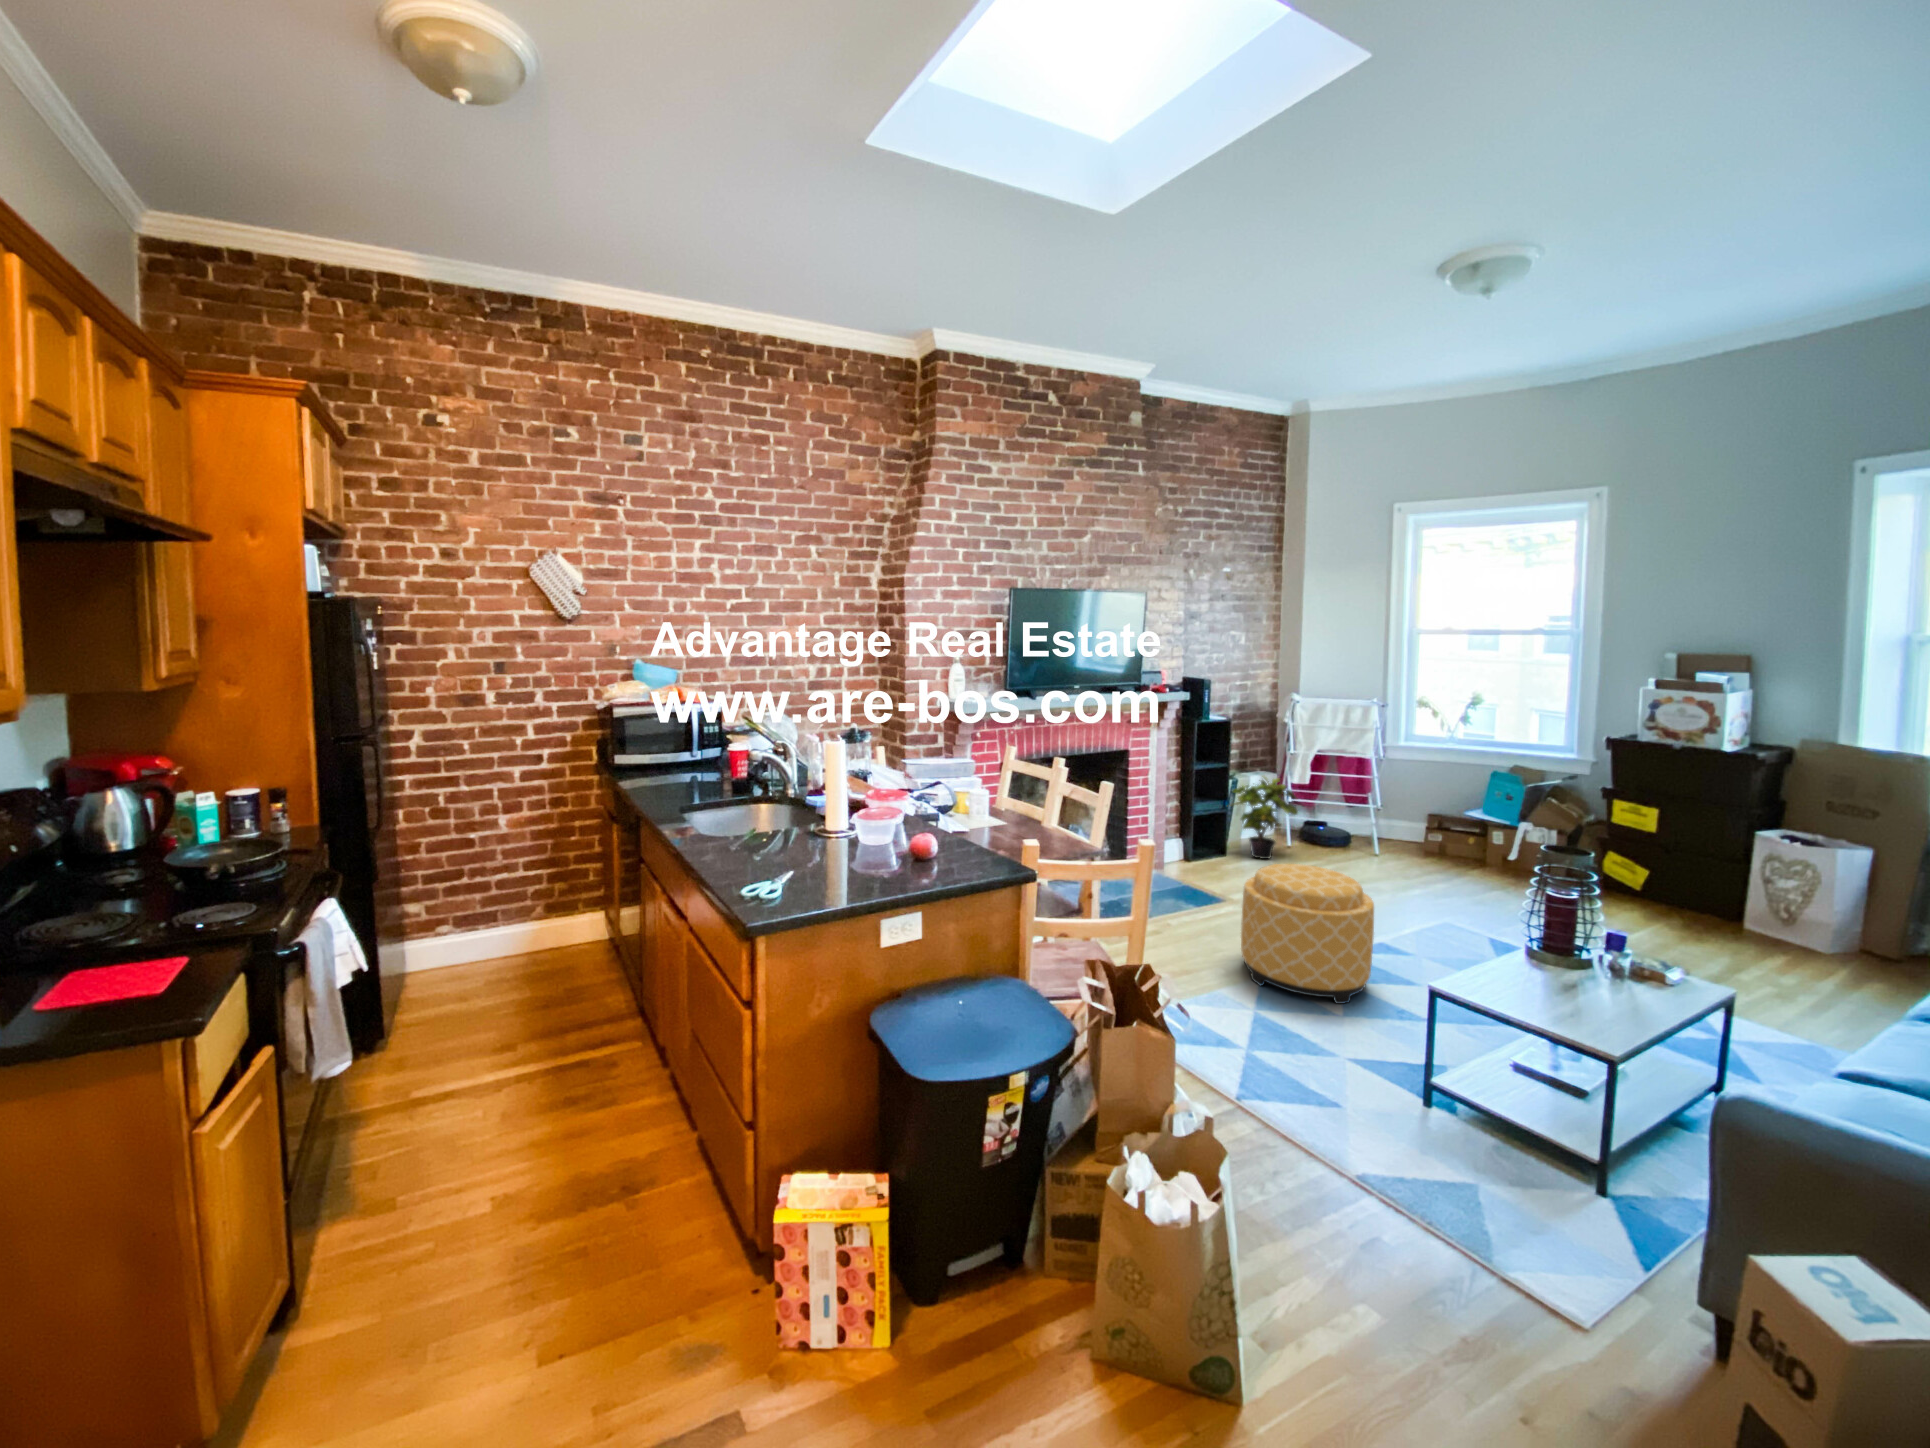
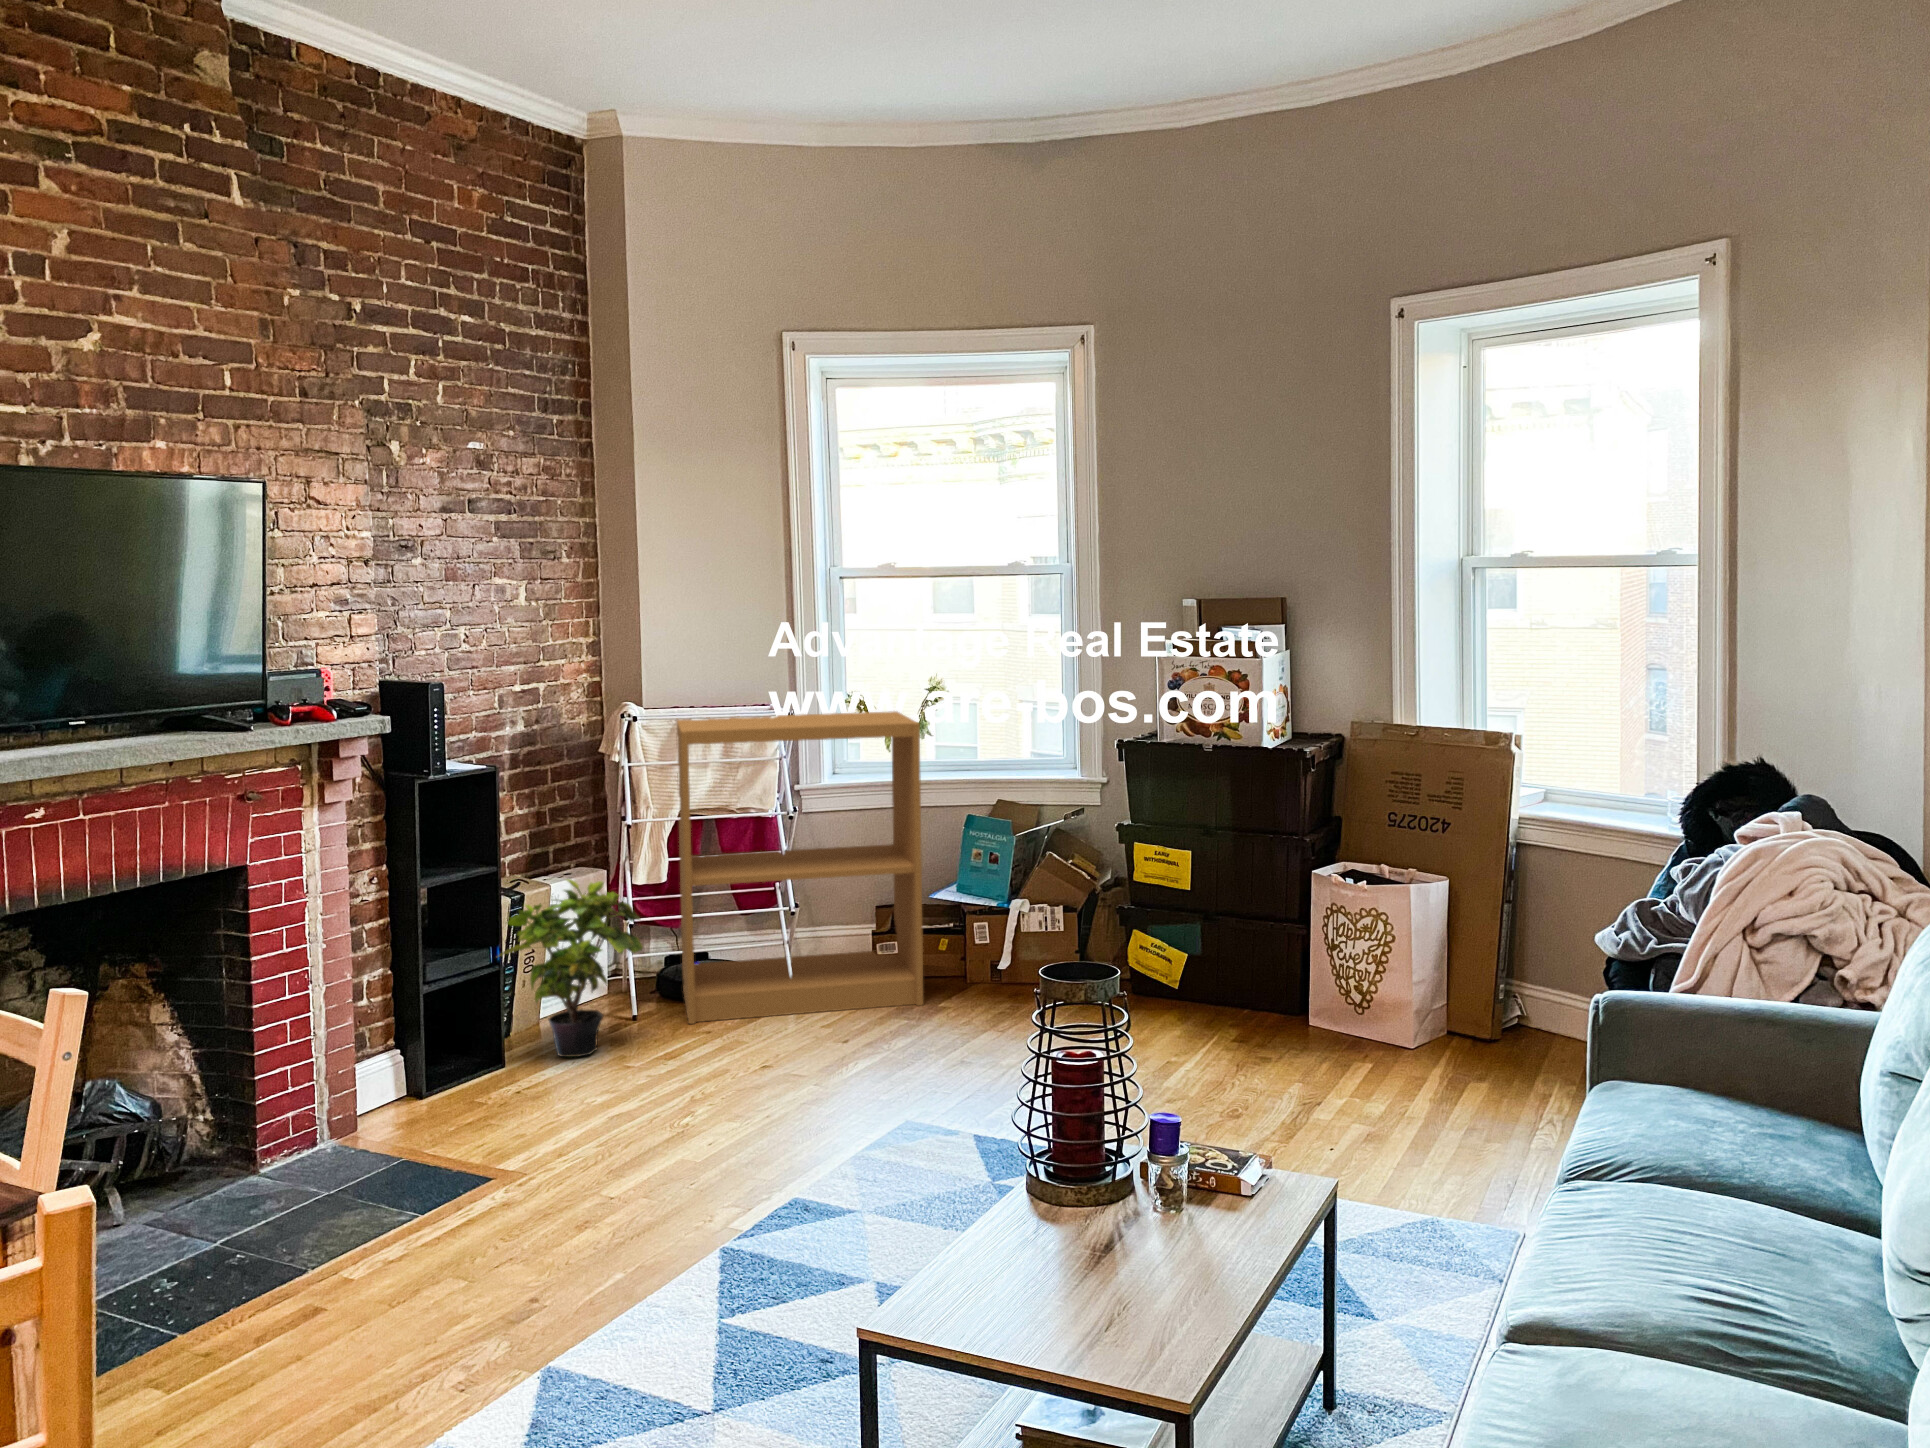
bookshelf: none [1313,703,1469,870] -> present [676,711,923,1024]
ottoman: present [1241,864,1374,1004] -> none [490,1066,757,1369]

